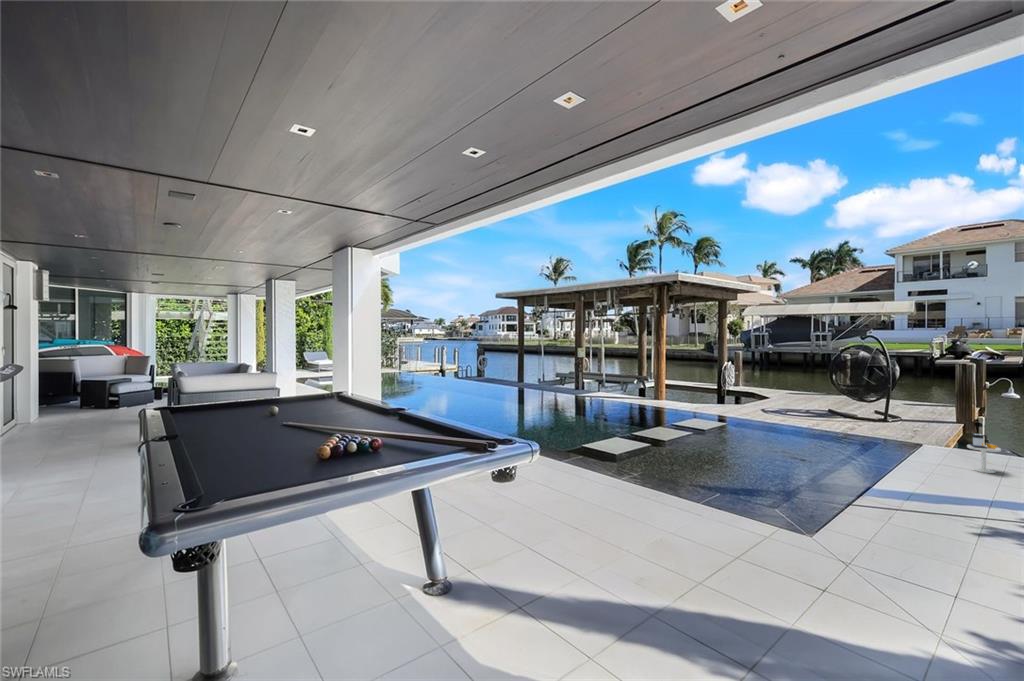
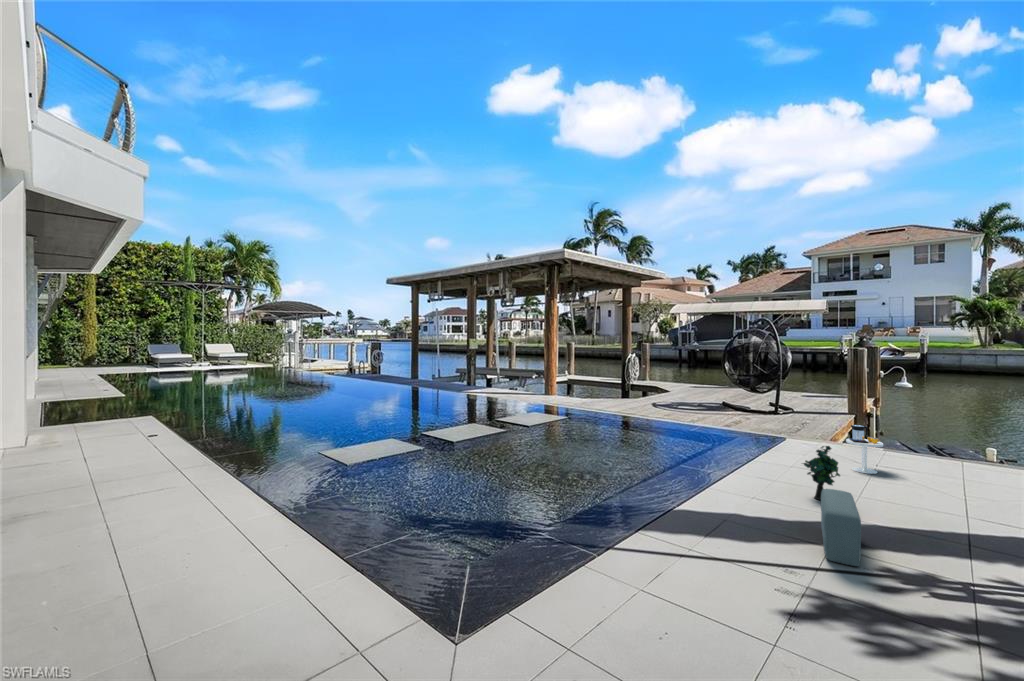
decorative plant: none [935,450,970,491] -> present [803,446,840,500]
pouf: none [960,480,996,531] -> present [821,489,861,566]

